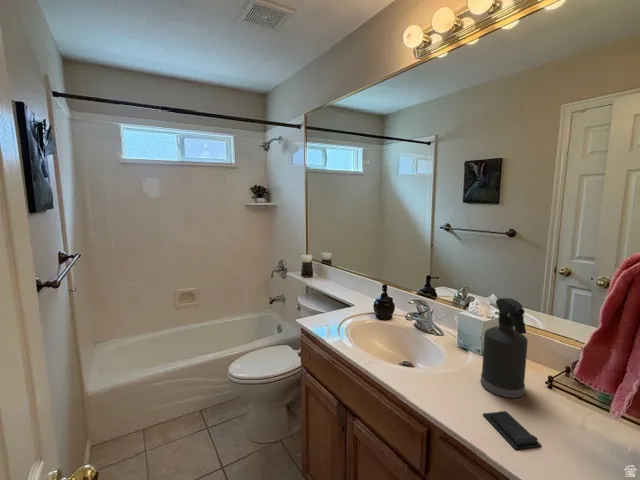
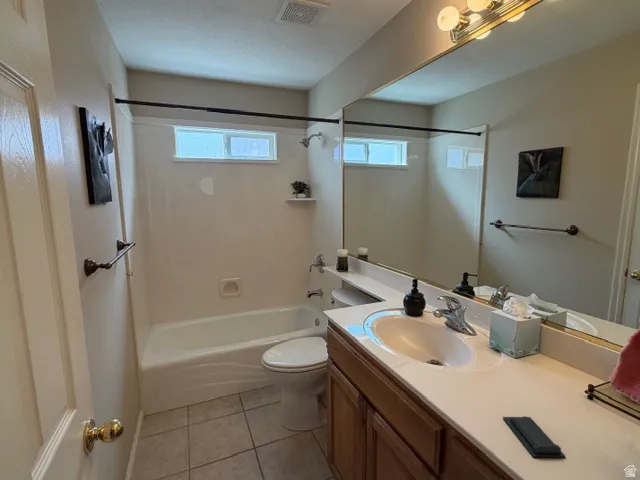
spray bottle: present [481,298,528,398] -> none [508,295,562,404]

